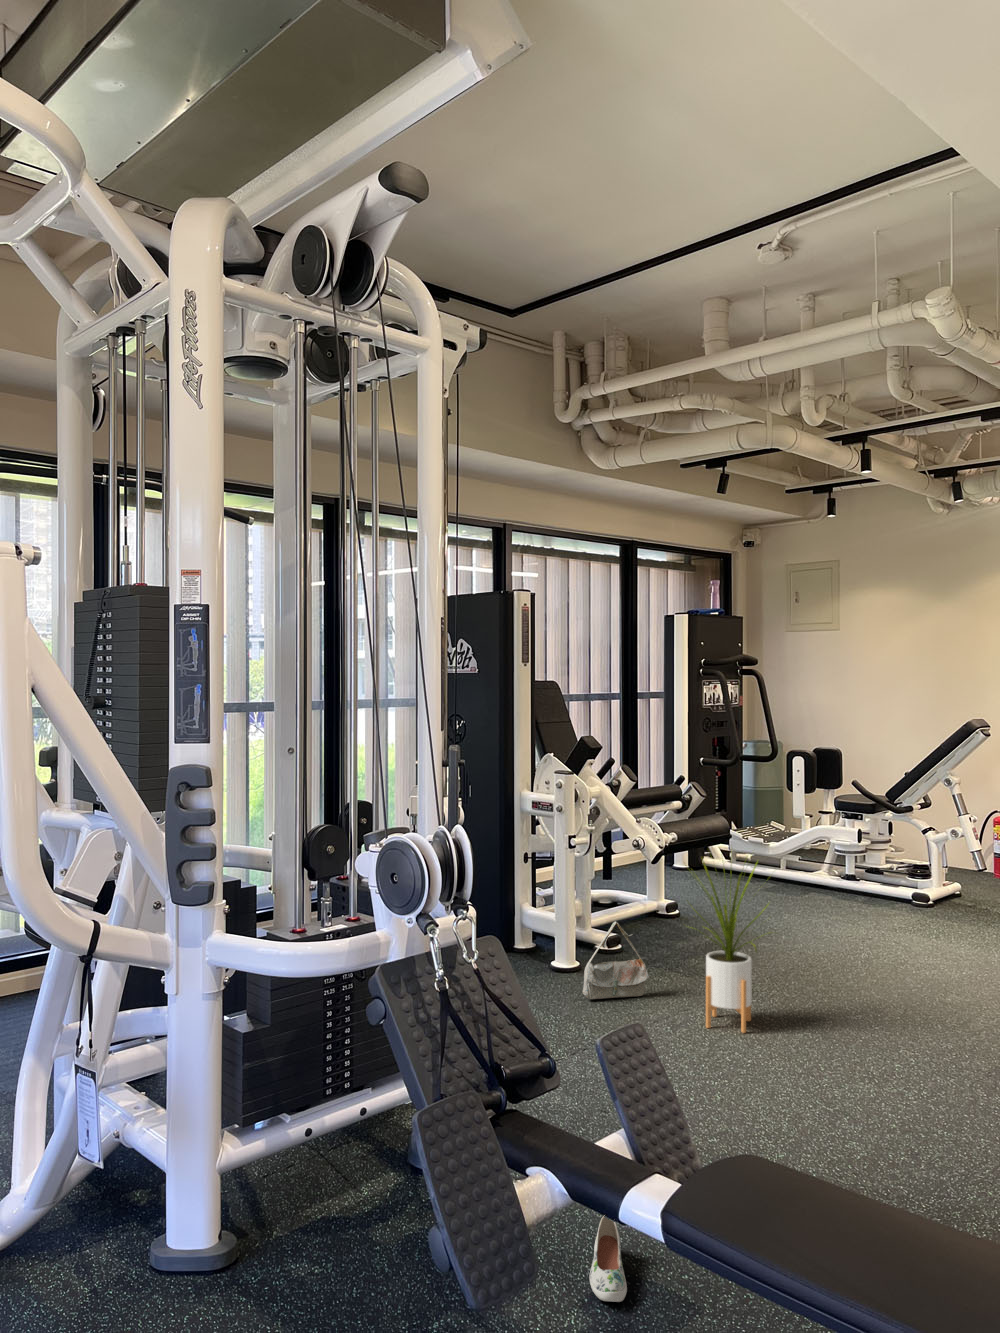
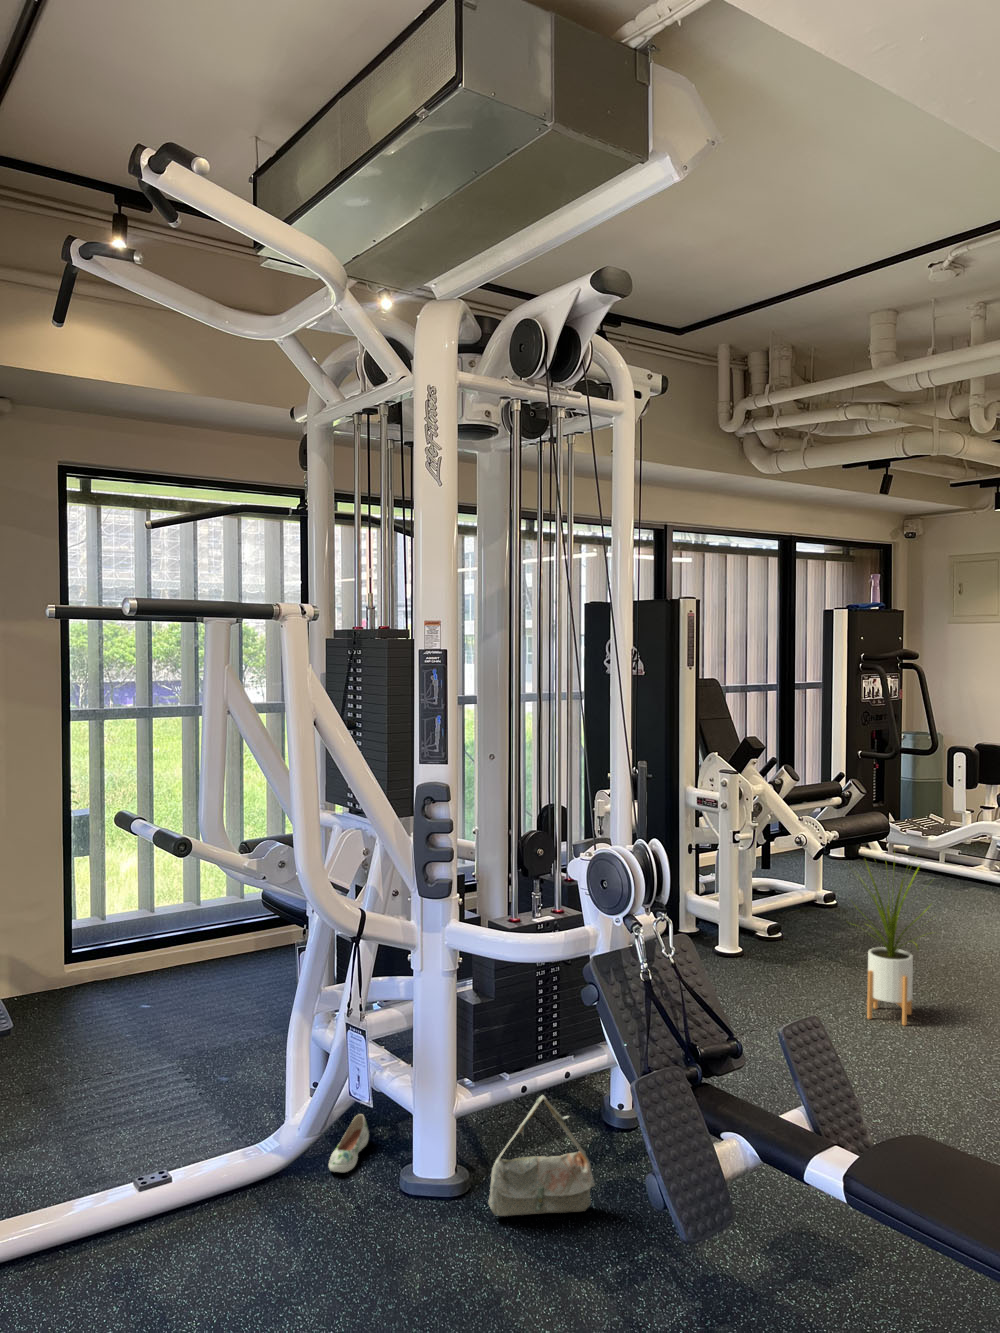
bag: present [583,921,650,999] -> present [489,1095,595,1216]
shoe: present [589,1216,627,1302] -> present [329,1114,369,1173]

